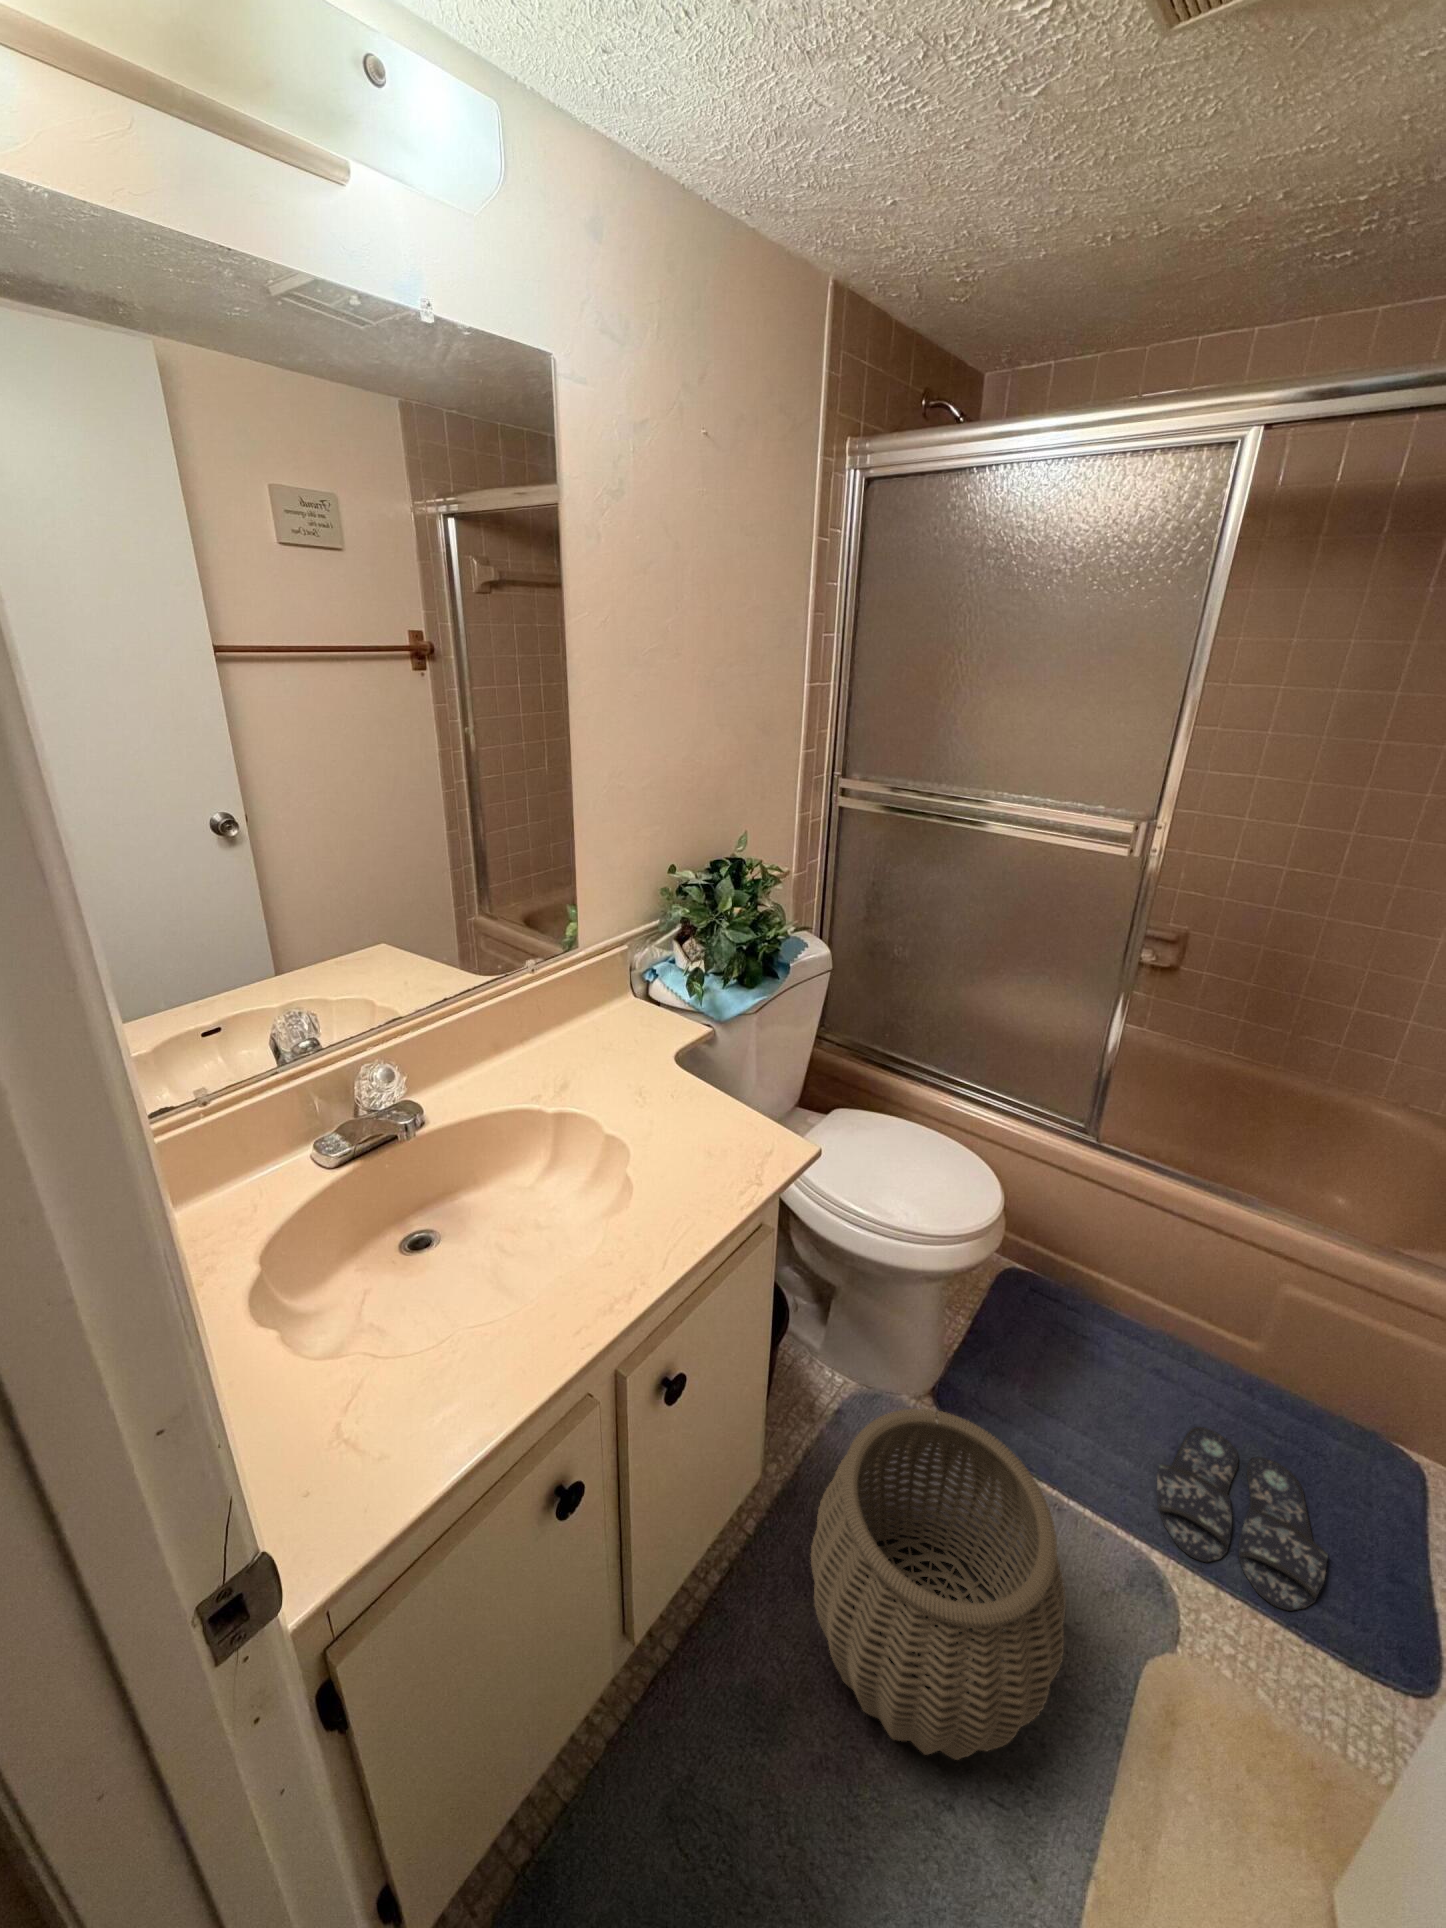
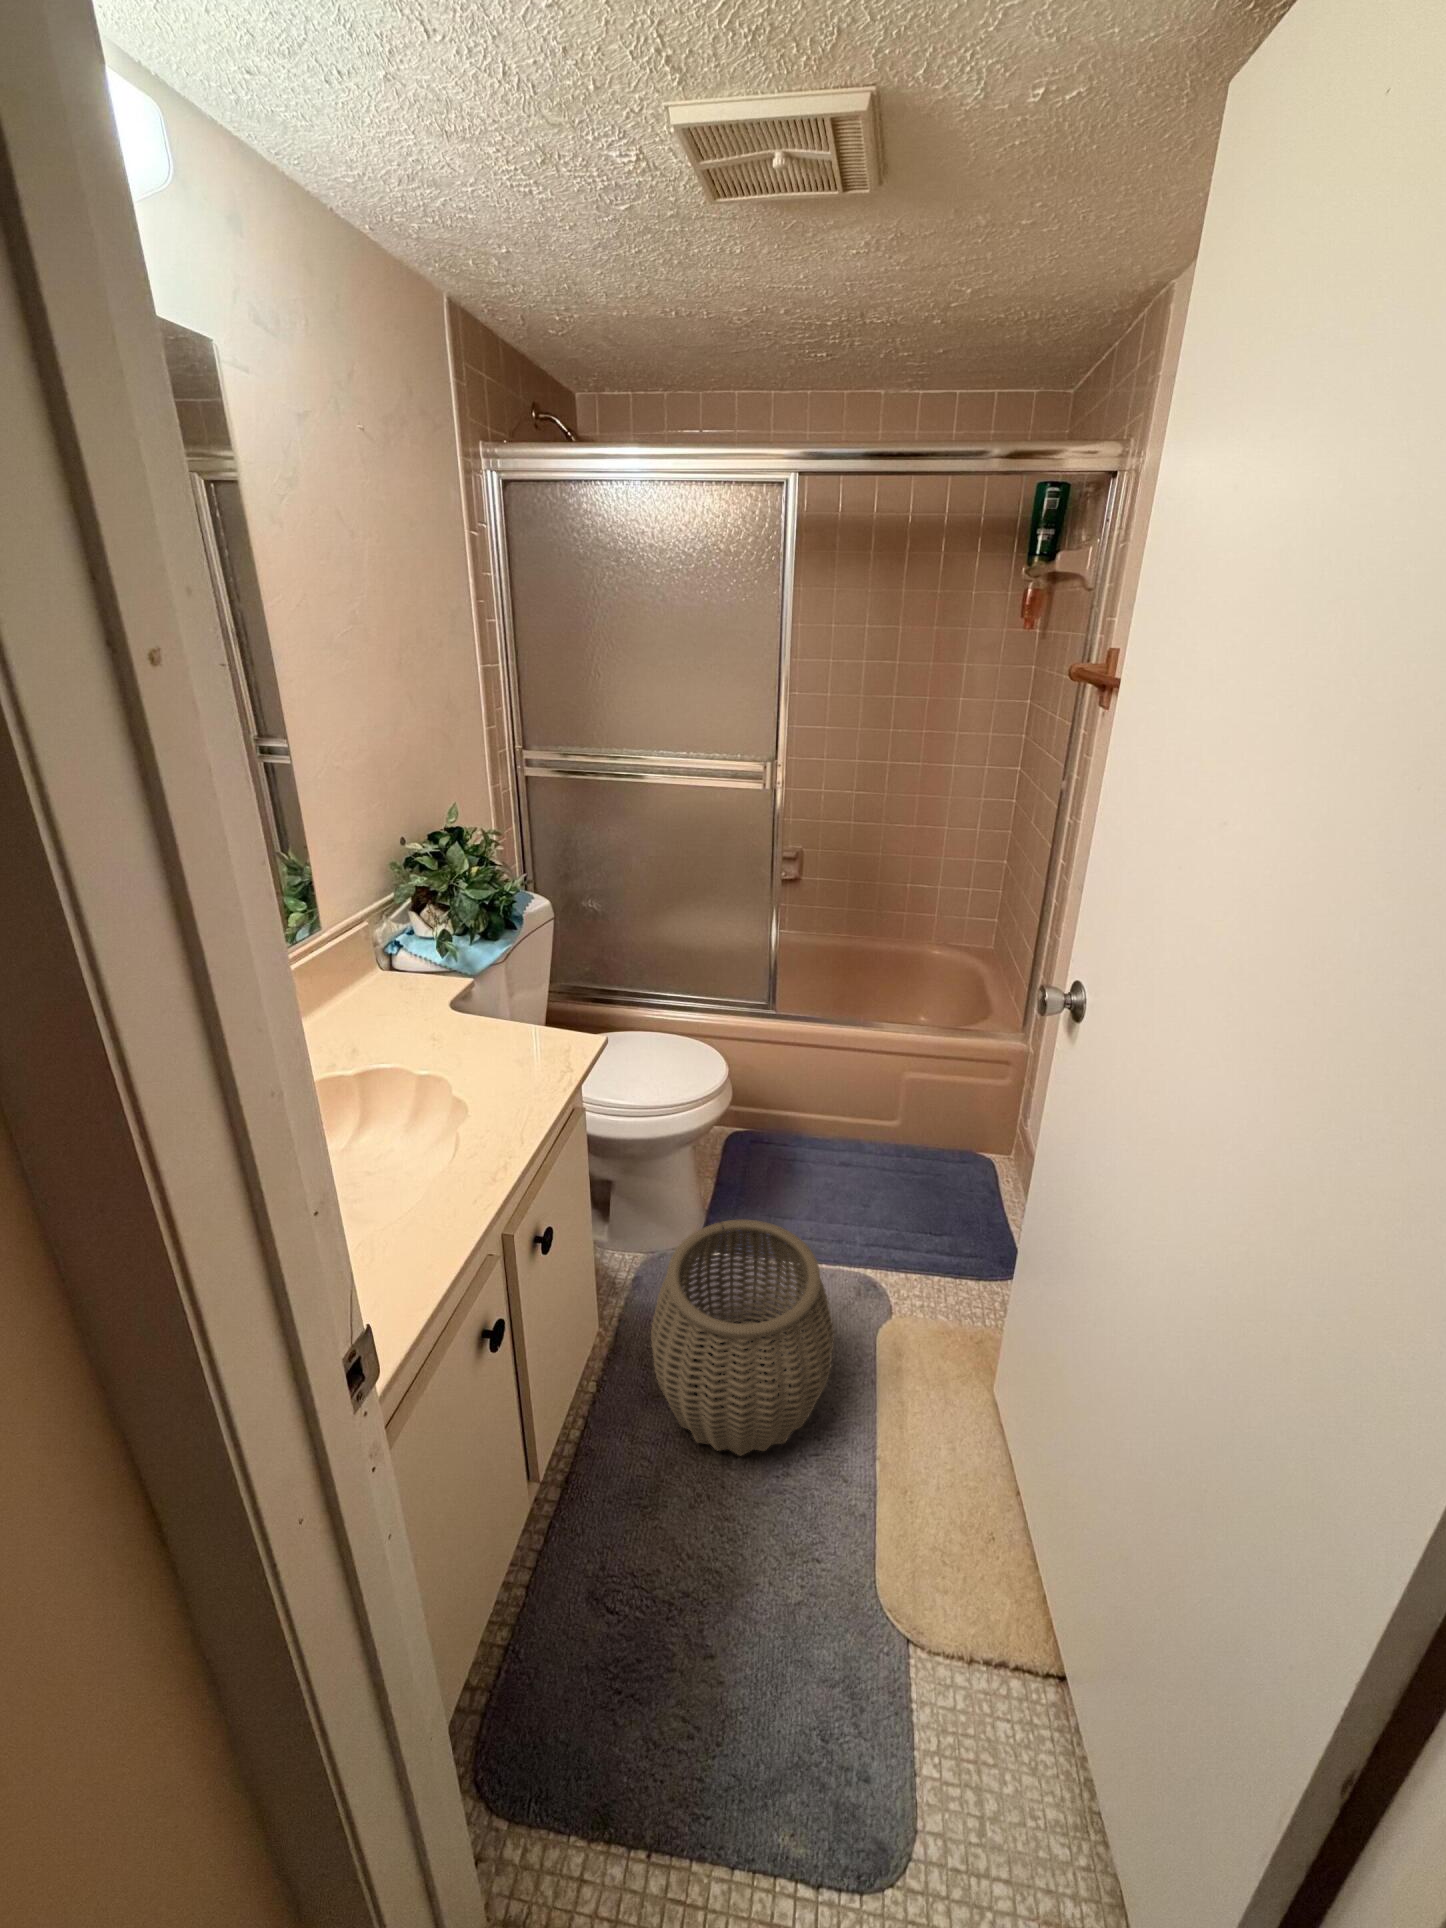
slippers: present [1157,1427,1328,1611] -> none [860,1188,958,1269]

